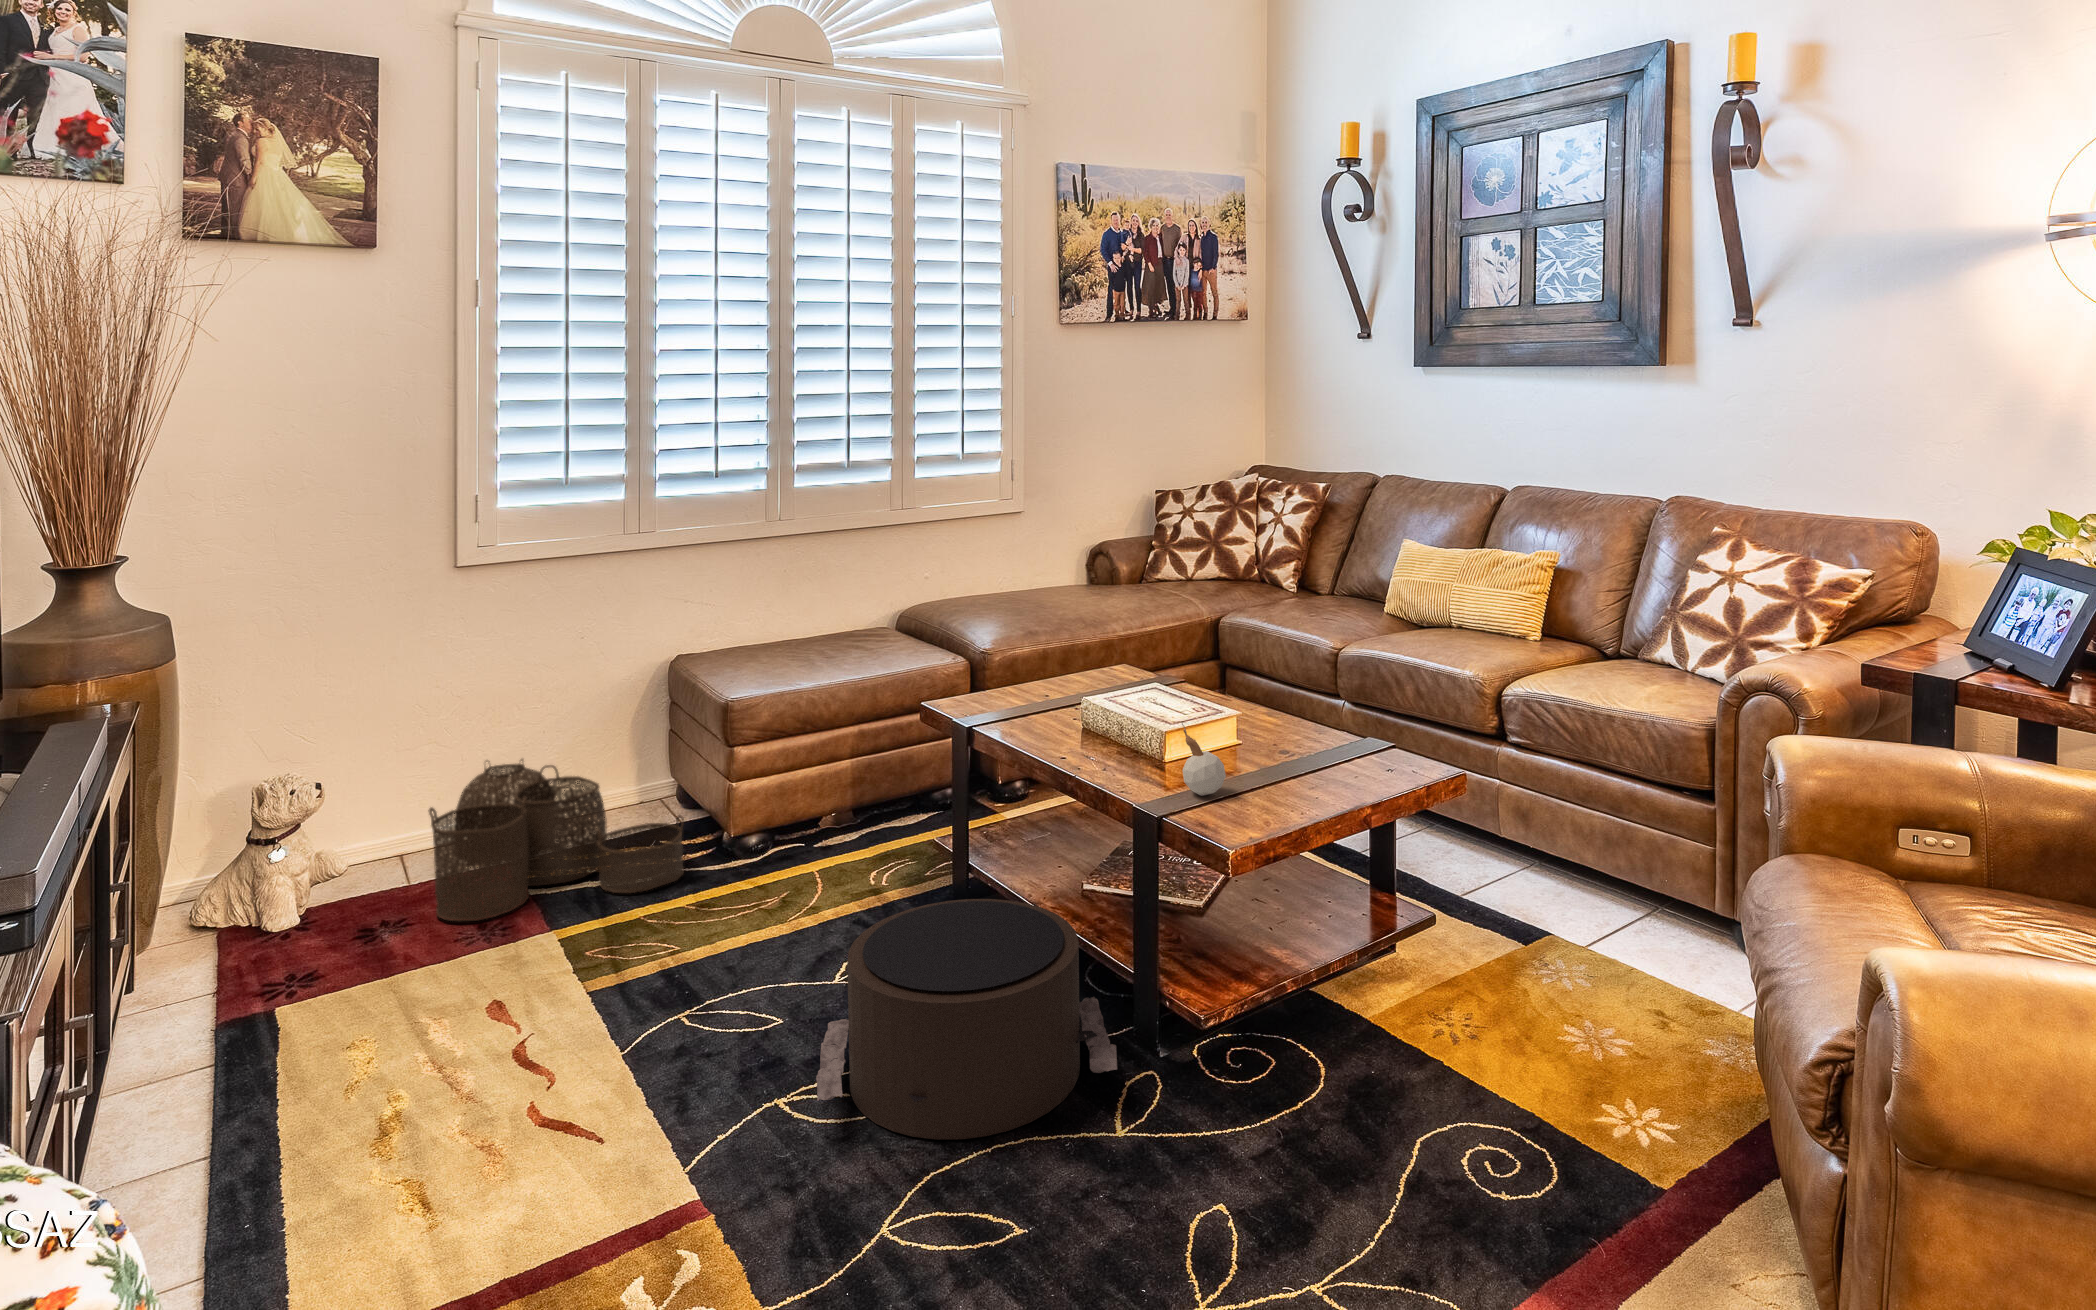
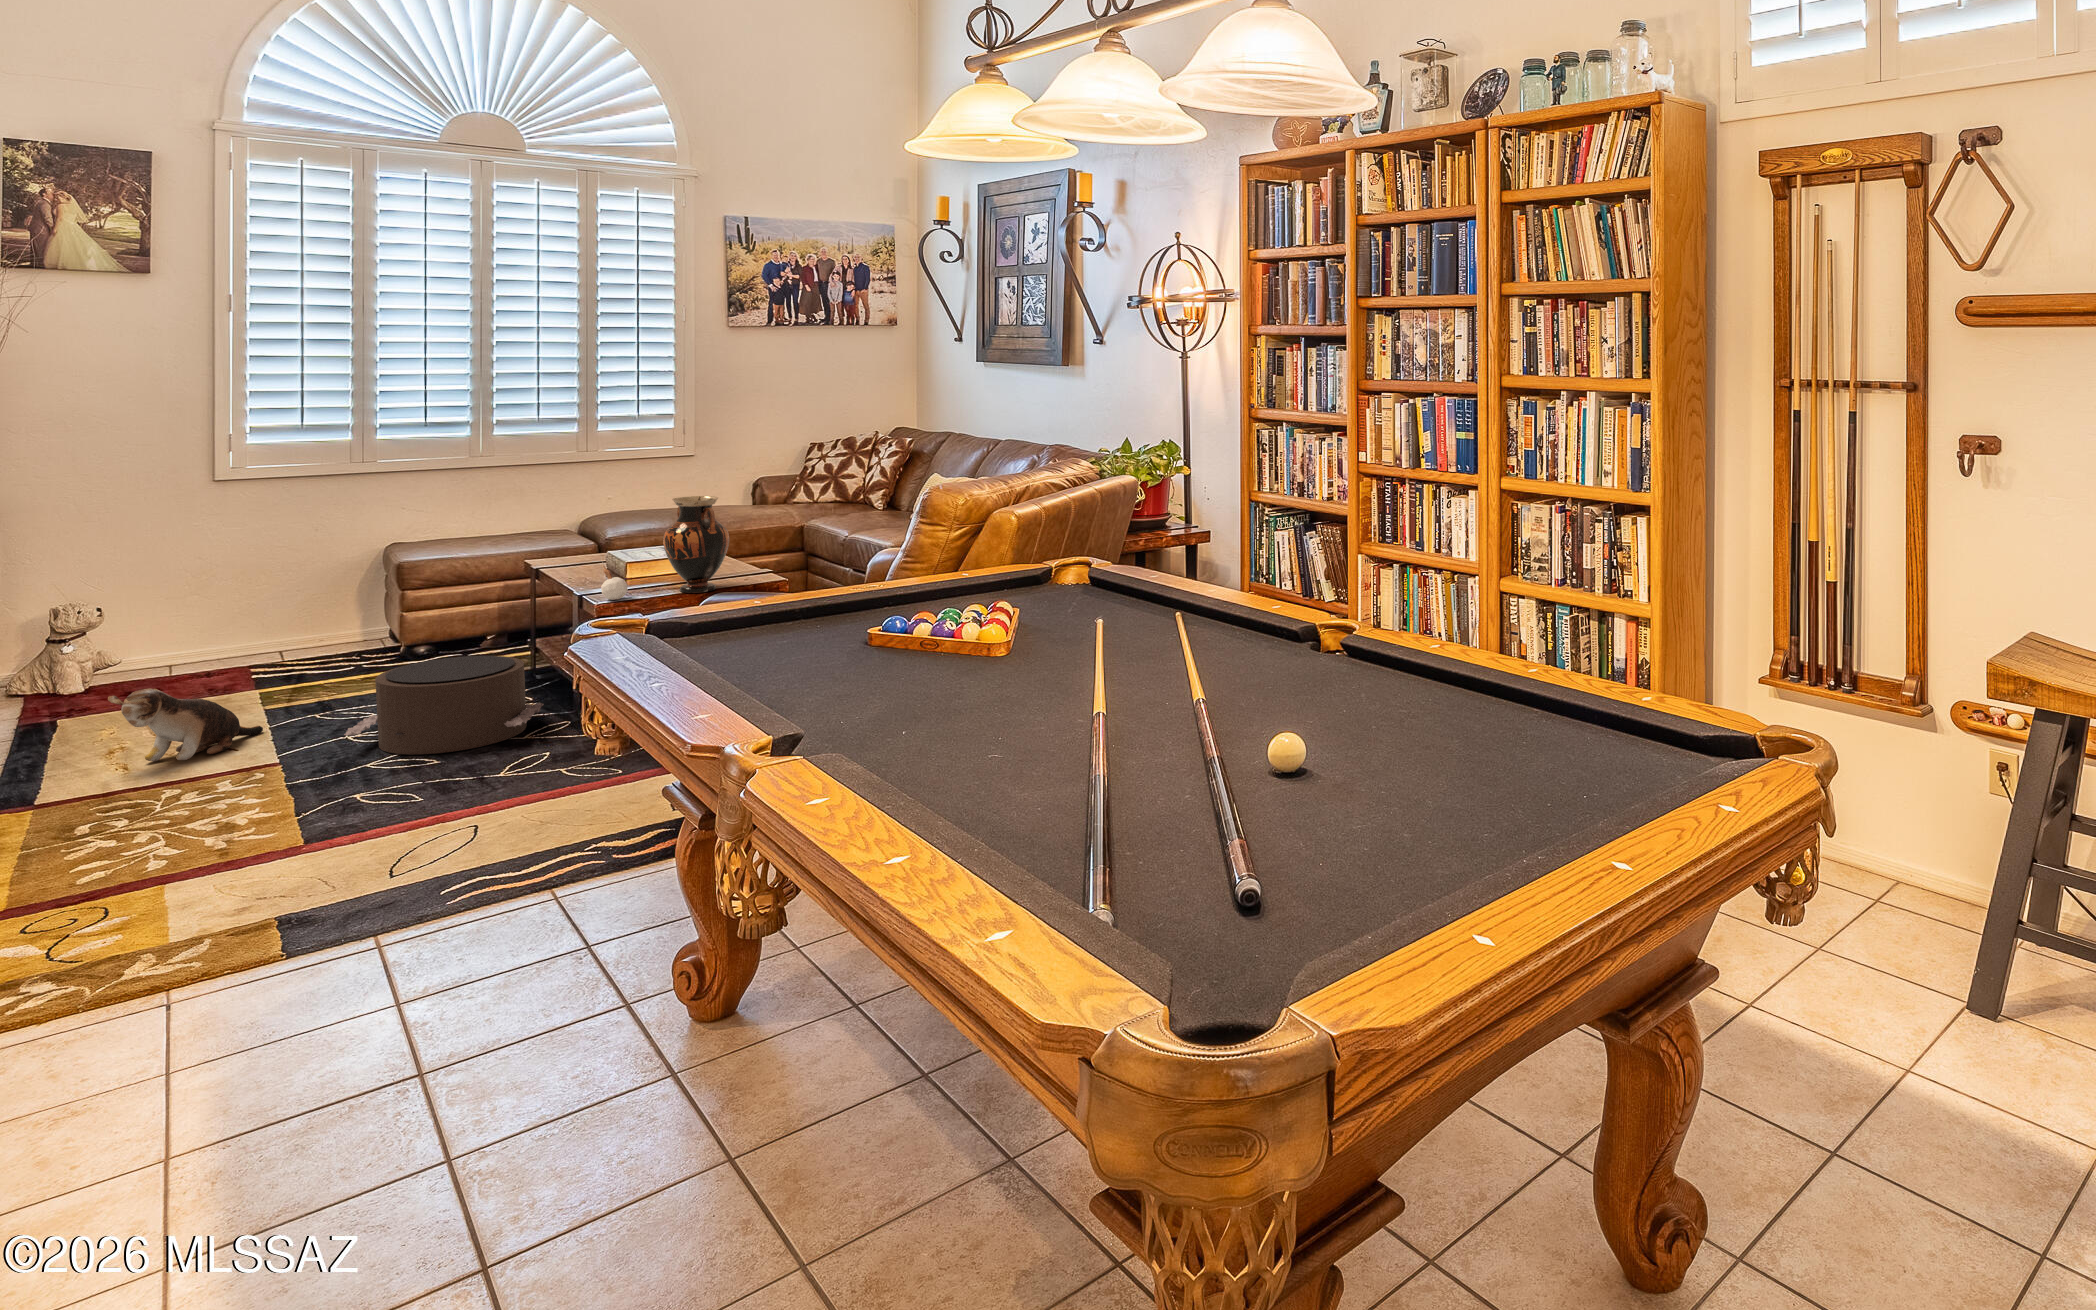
vase: none [1252,591,1359,774] -> present [663,496,729,593]
woven basket: present [428,759,684,921] -> none [177,601,366,686]
plush toy: none [420,1012,627,1157] -> present [108,688,263,761]

